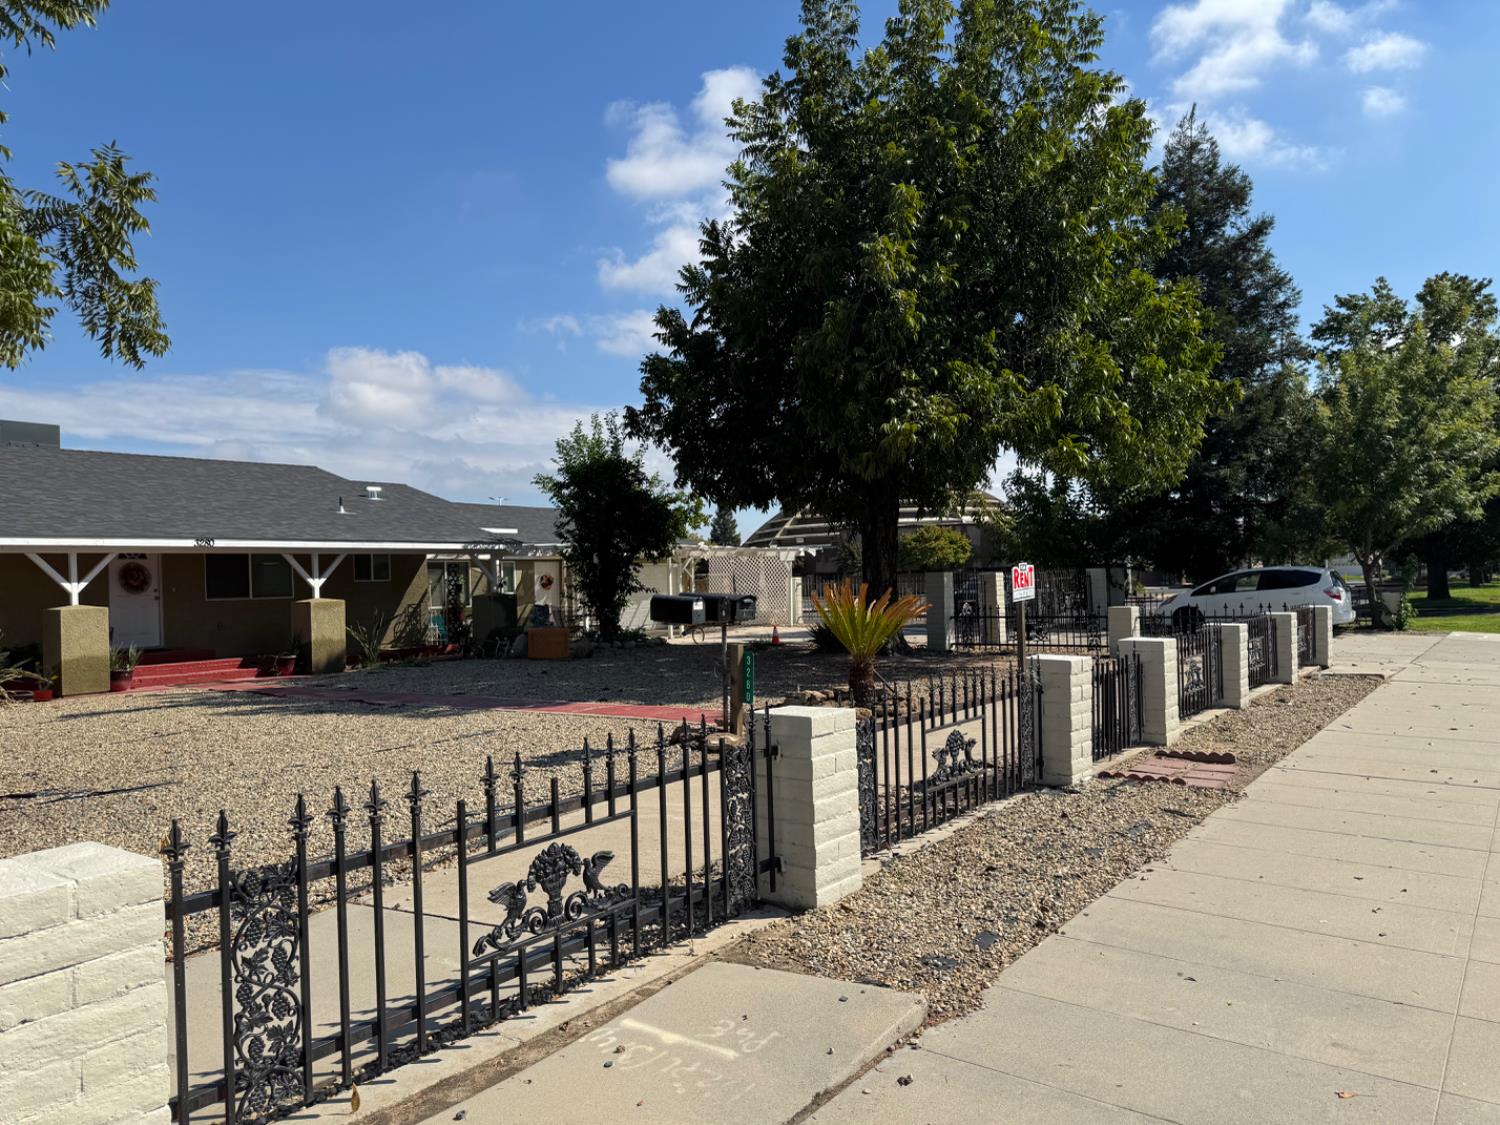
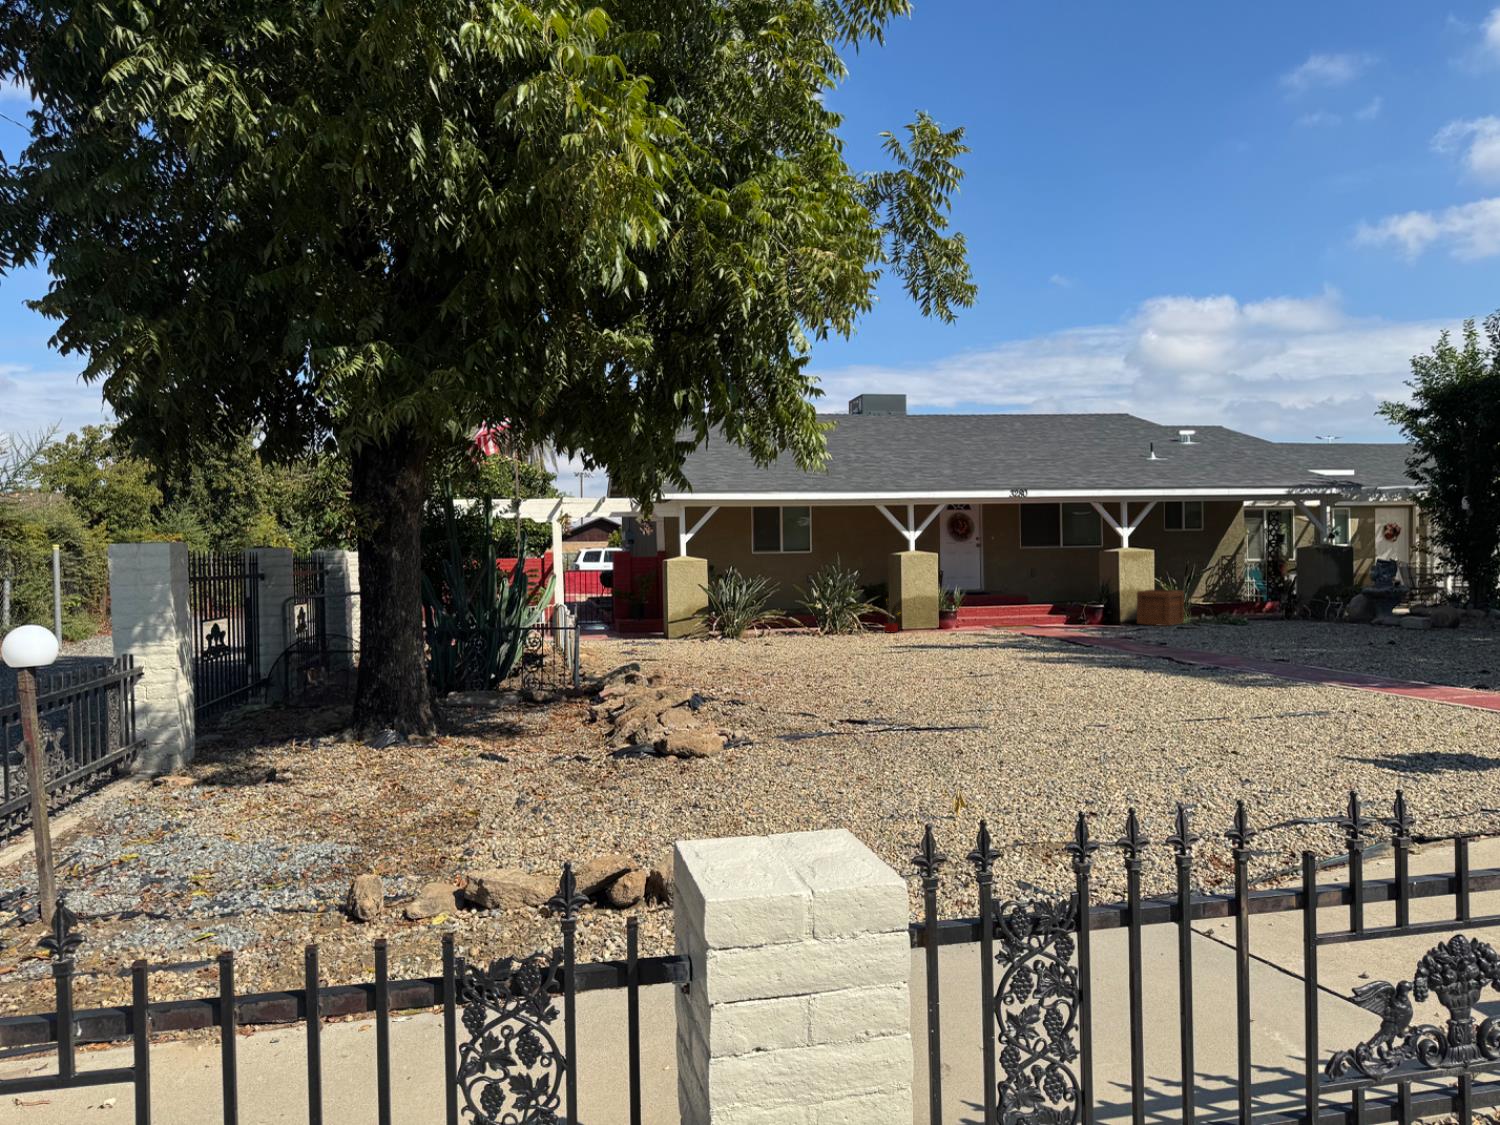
wooden crate: present [528,627,570,659] -> present [1137,590,1184,626]

